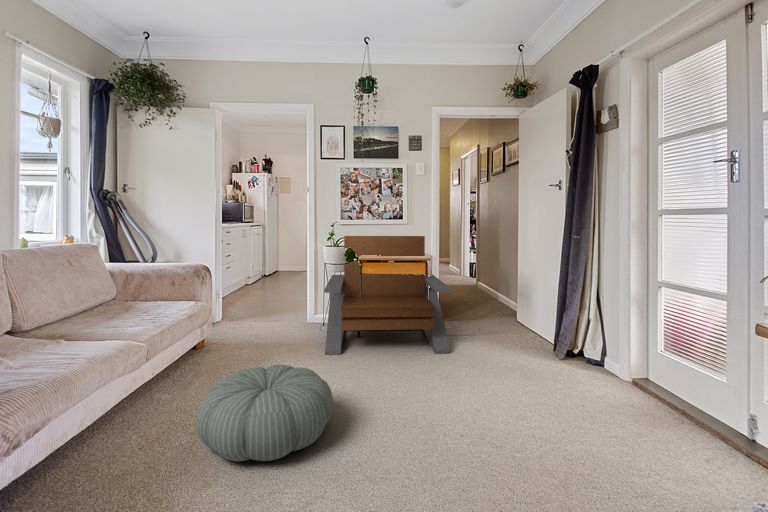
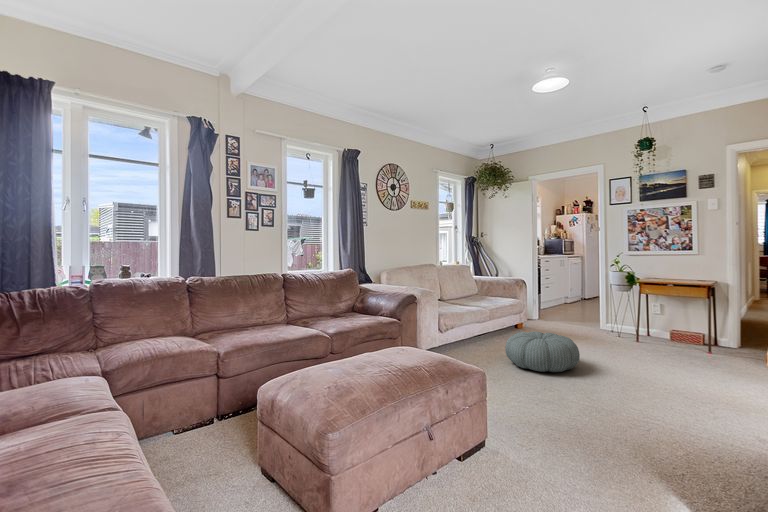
lounge chair: present [324,236,452,355] -> none [599,263,726,365]

